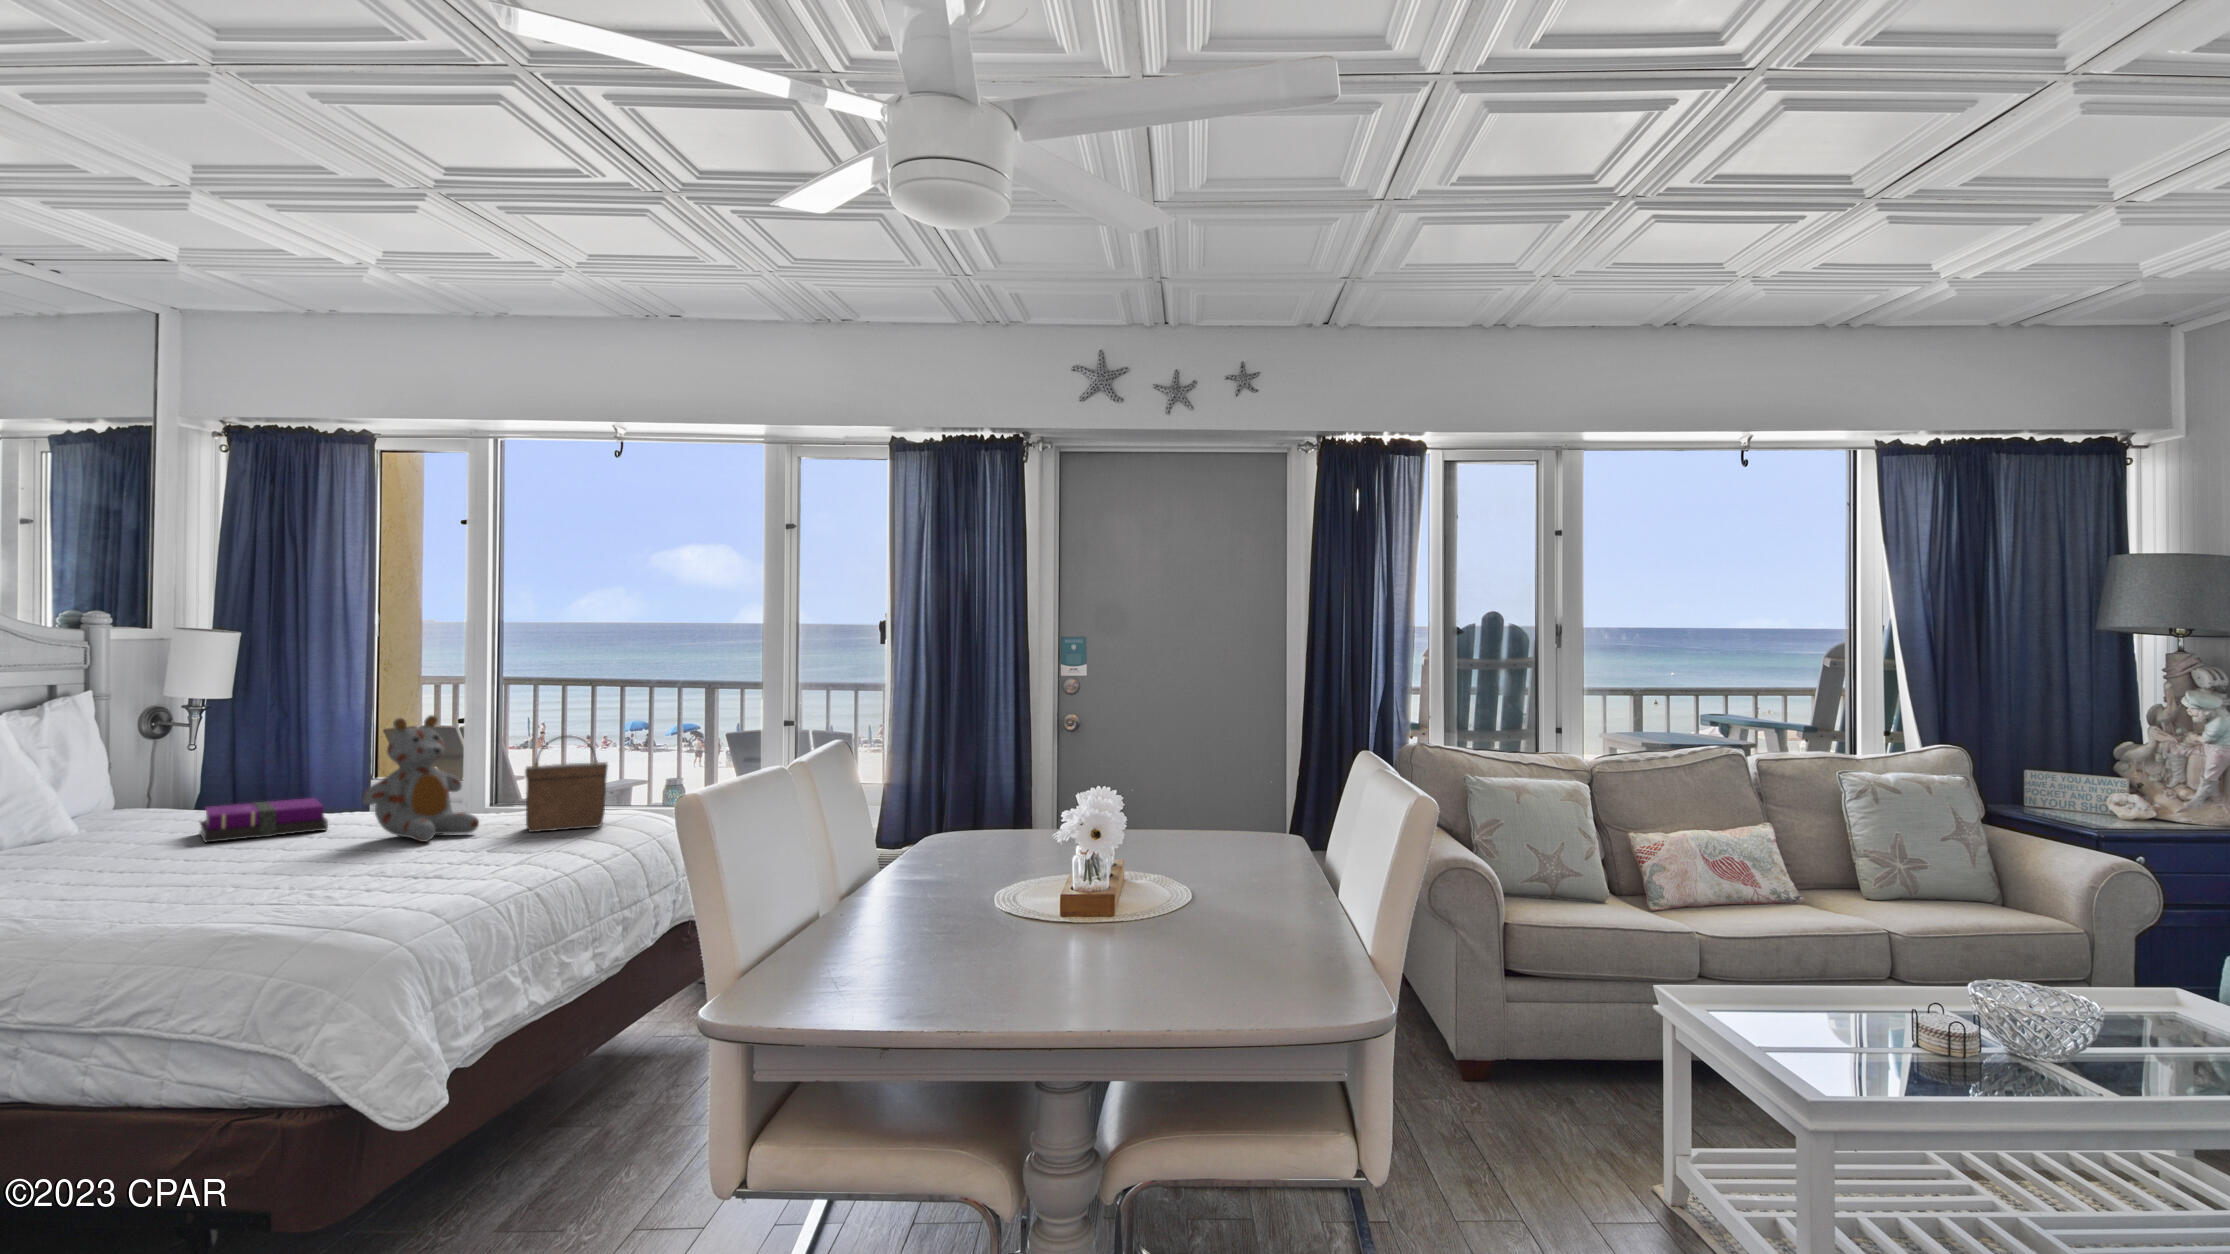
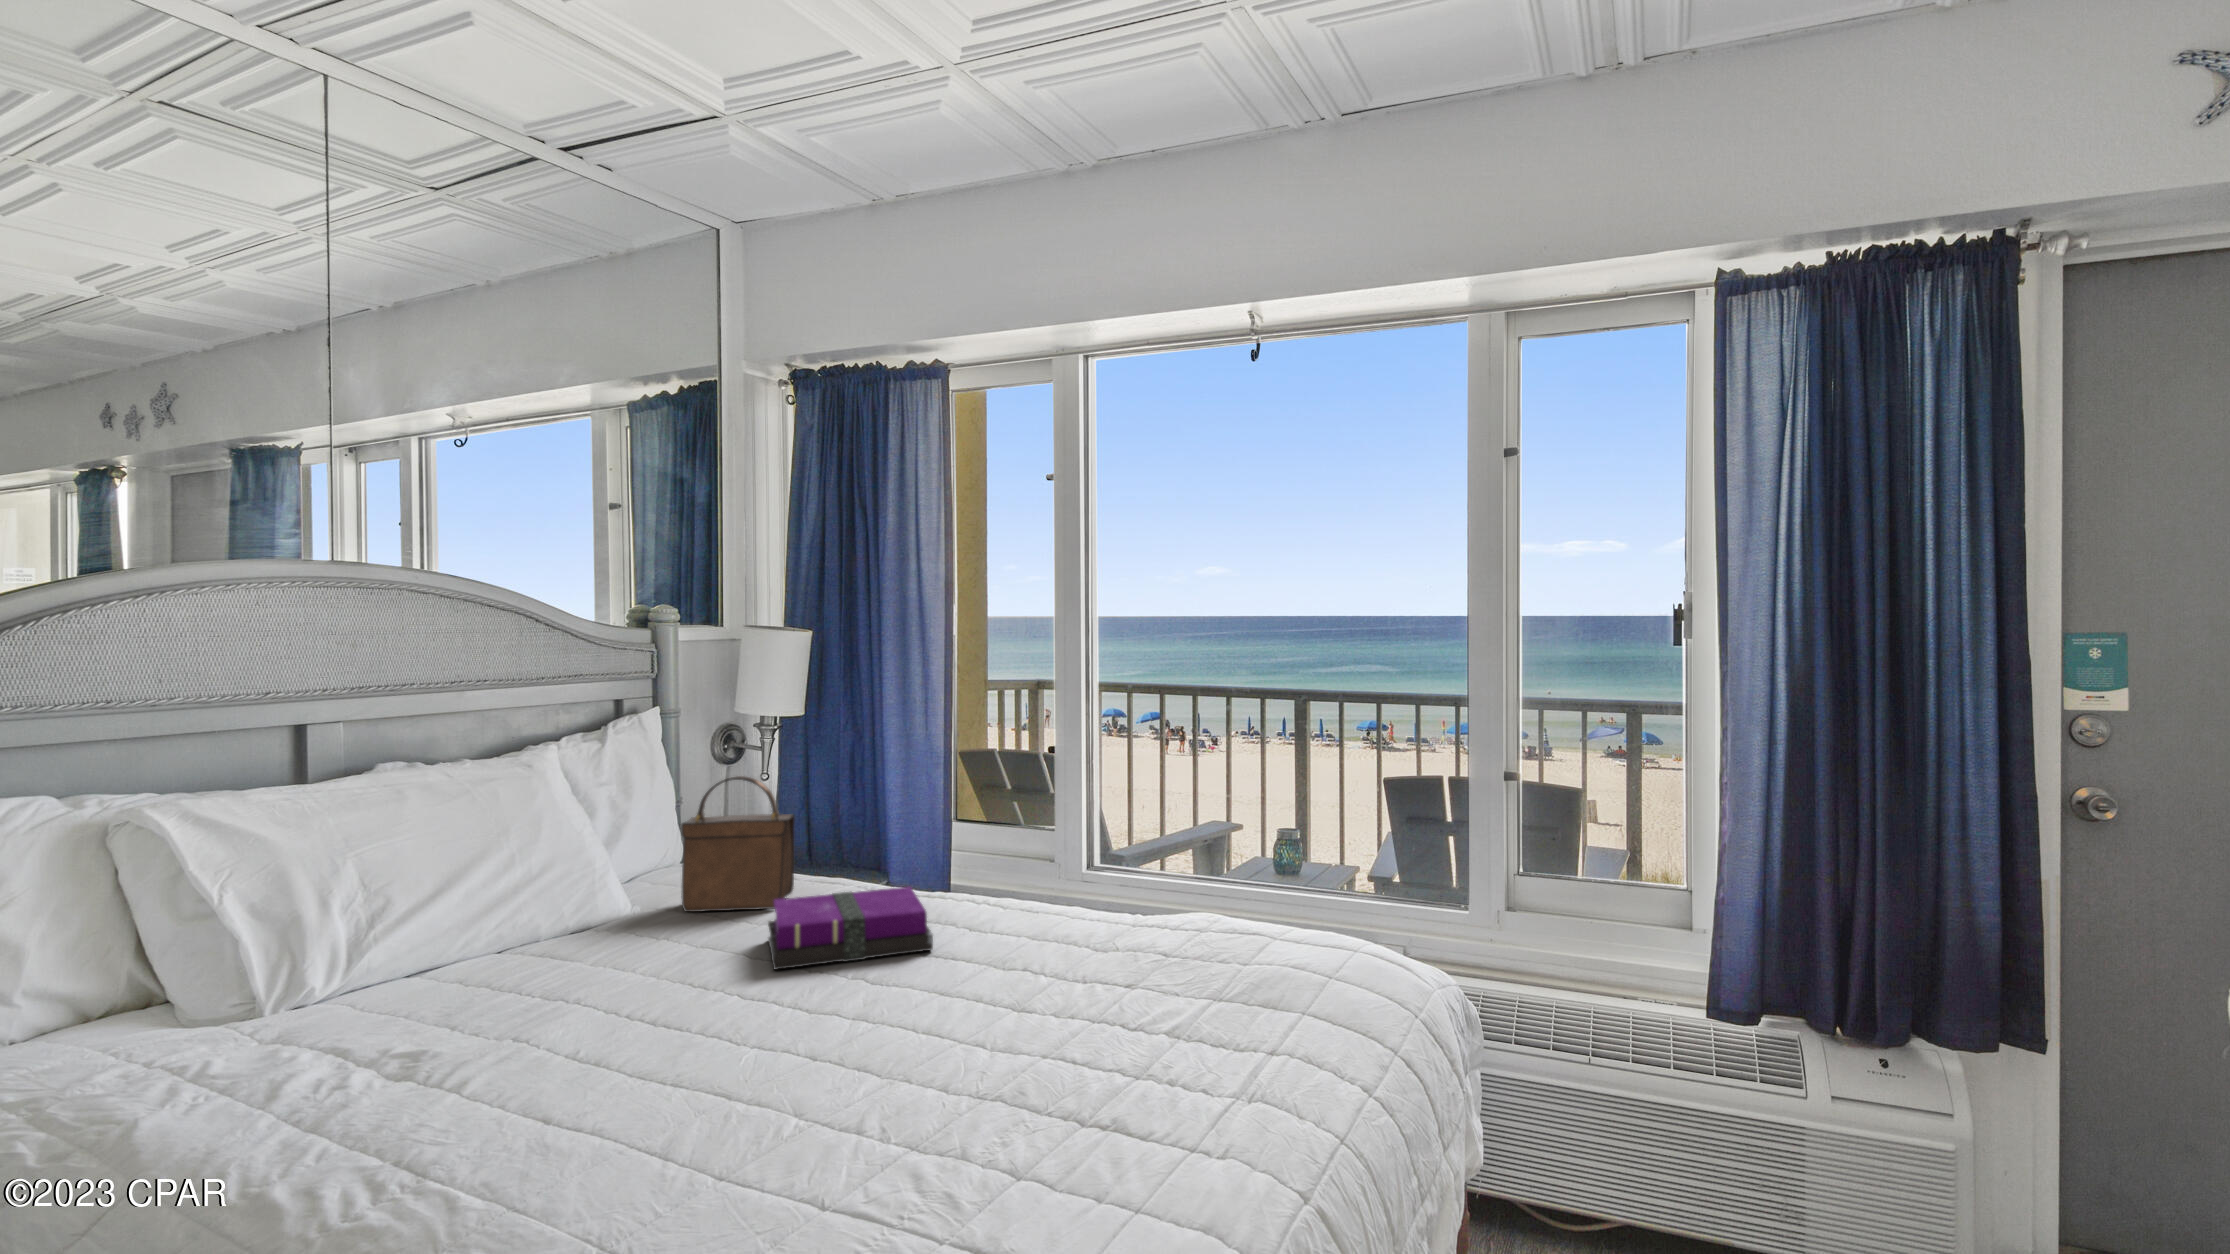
stuffed bear: present [362,715,479,842] -> none [990,774,1162,1010]
handbag: present [525,736,608,832] -> present [681,776,795,912]

